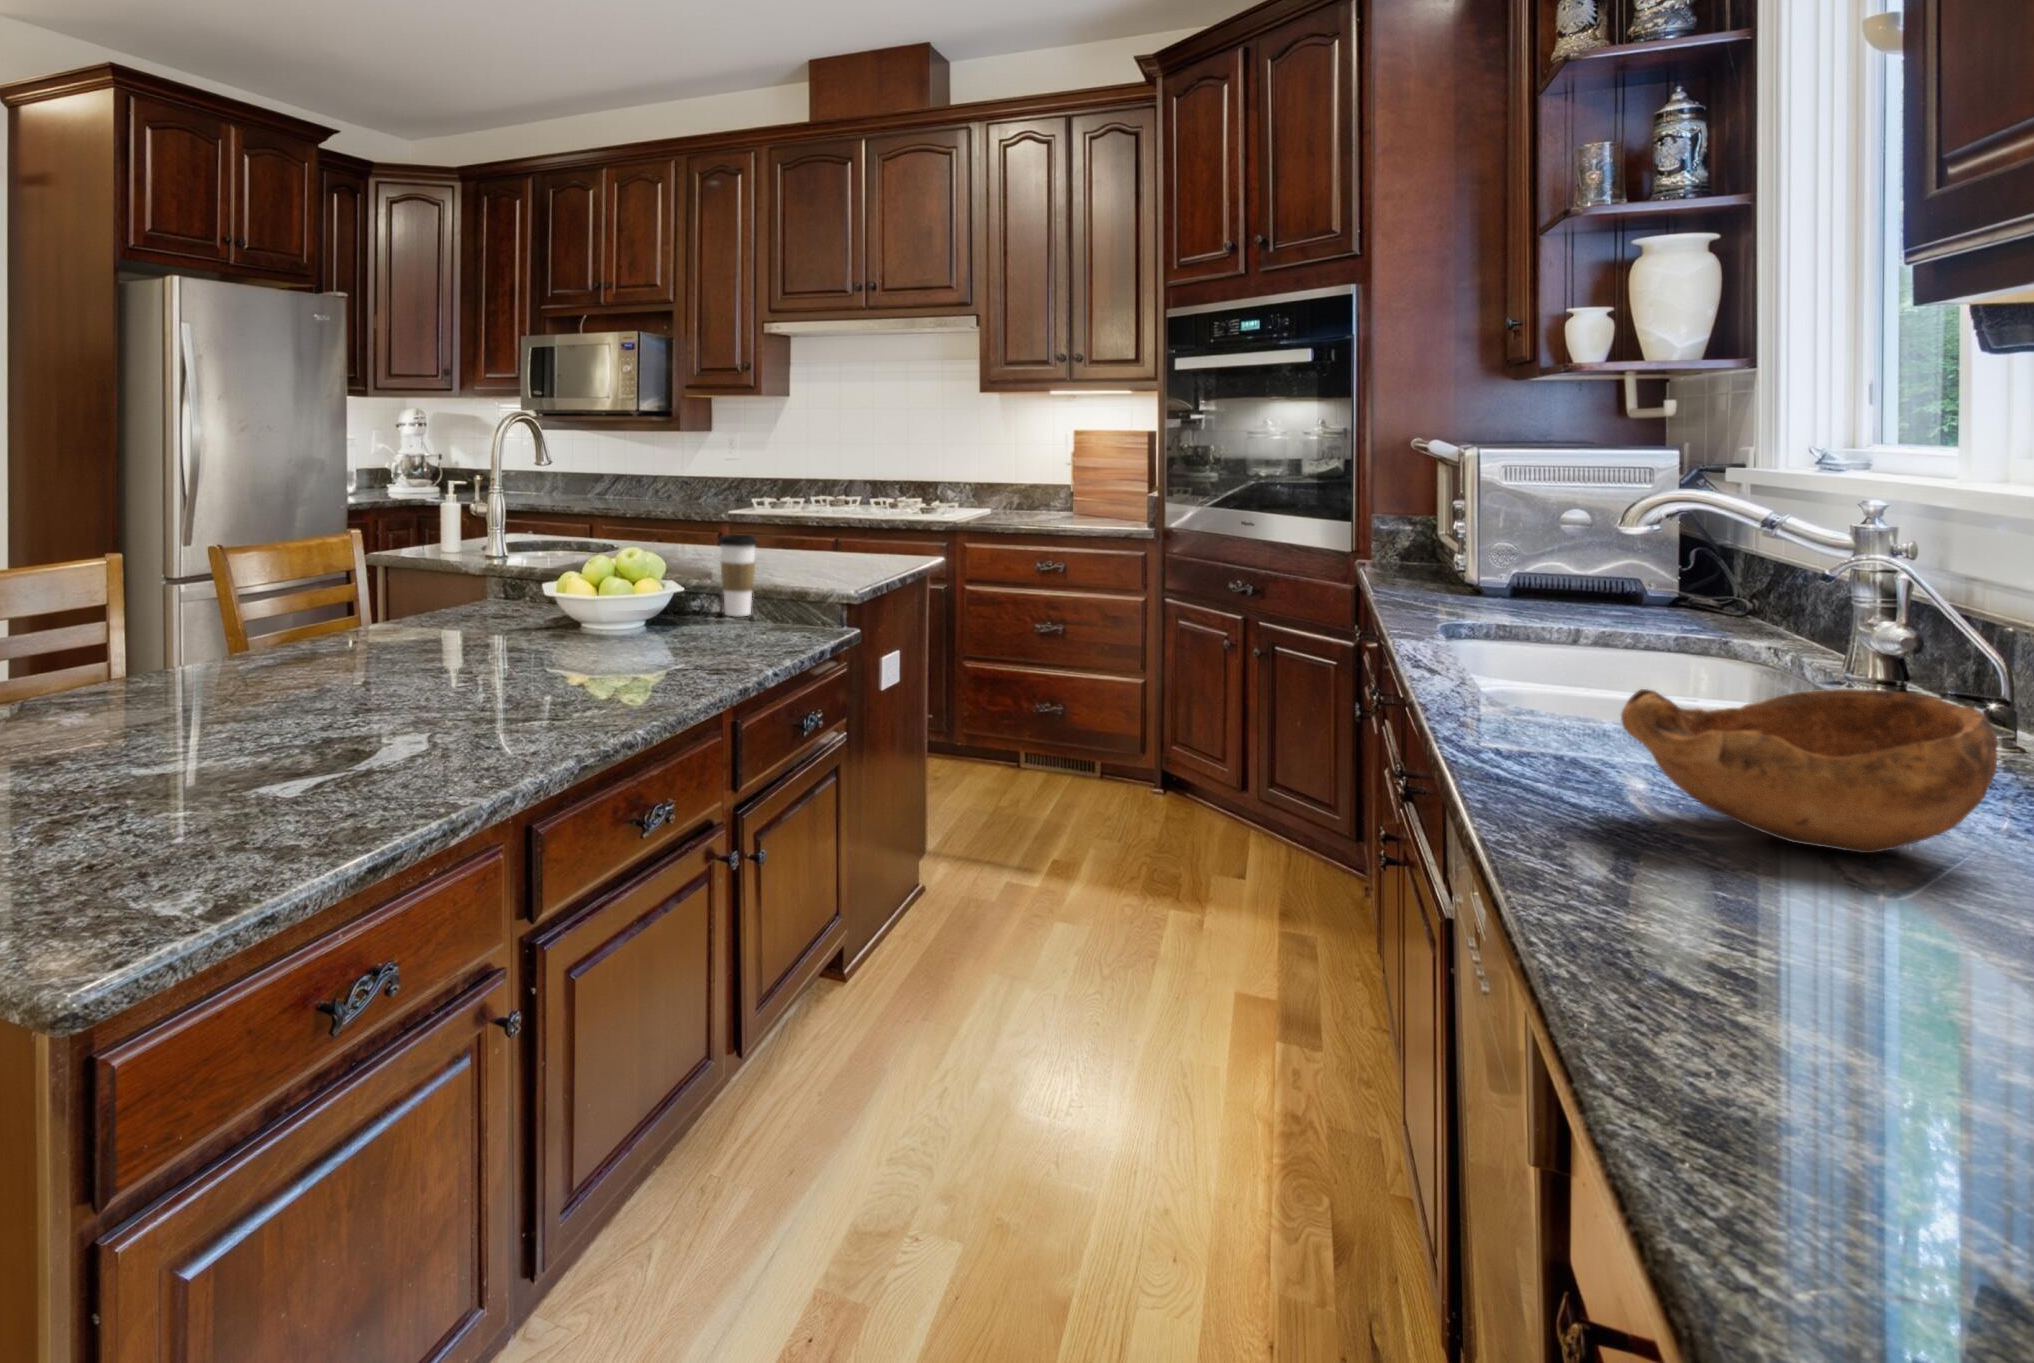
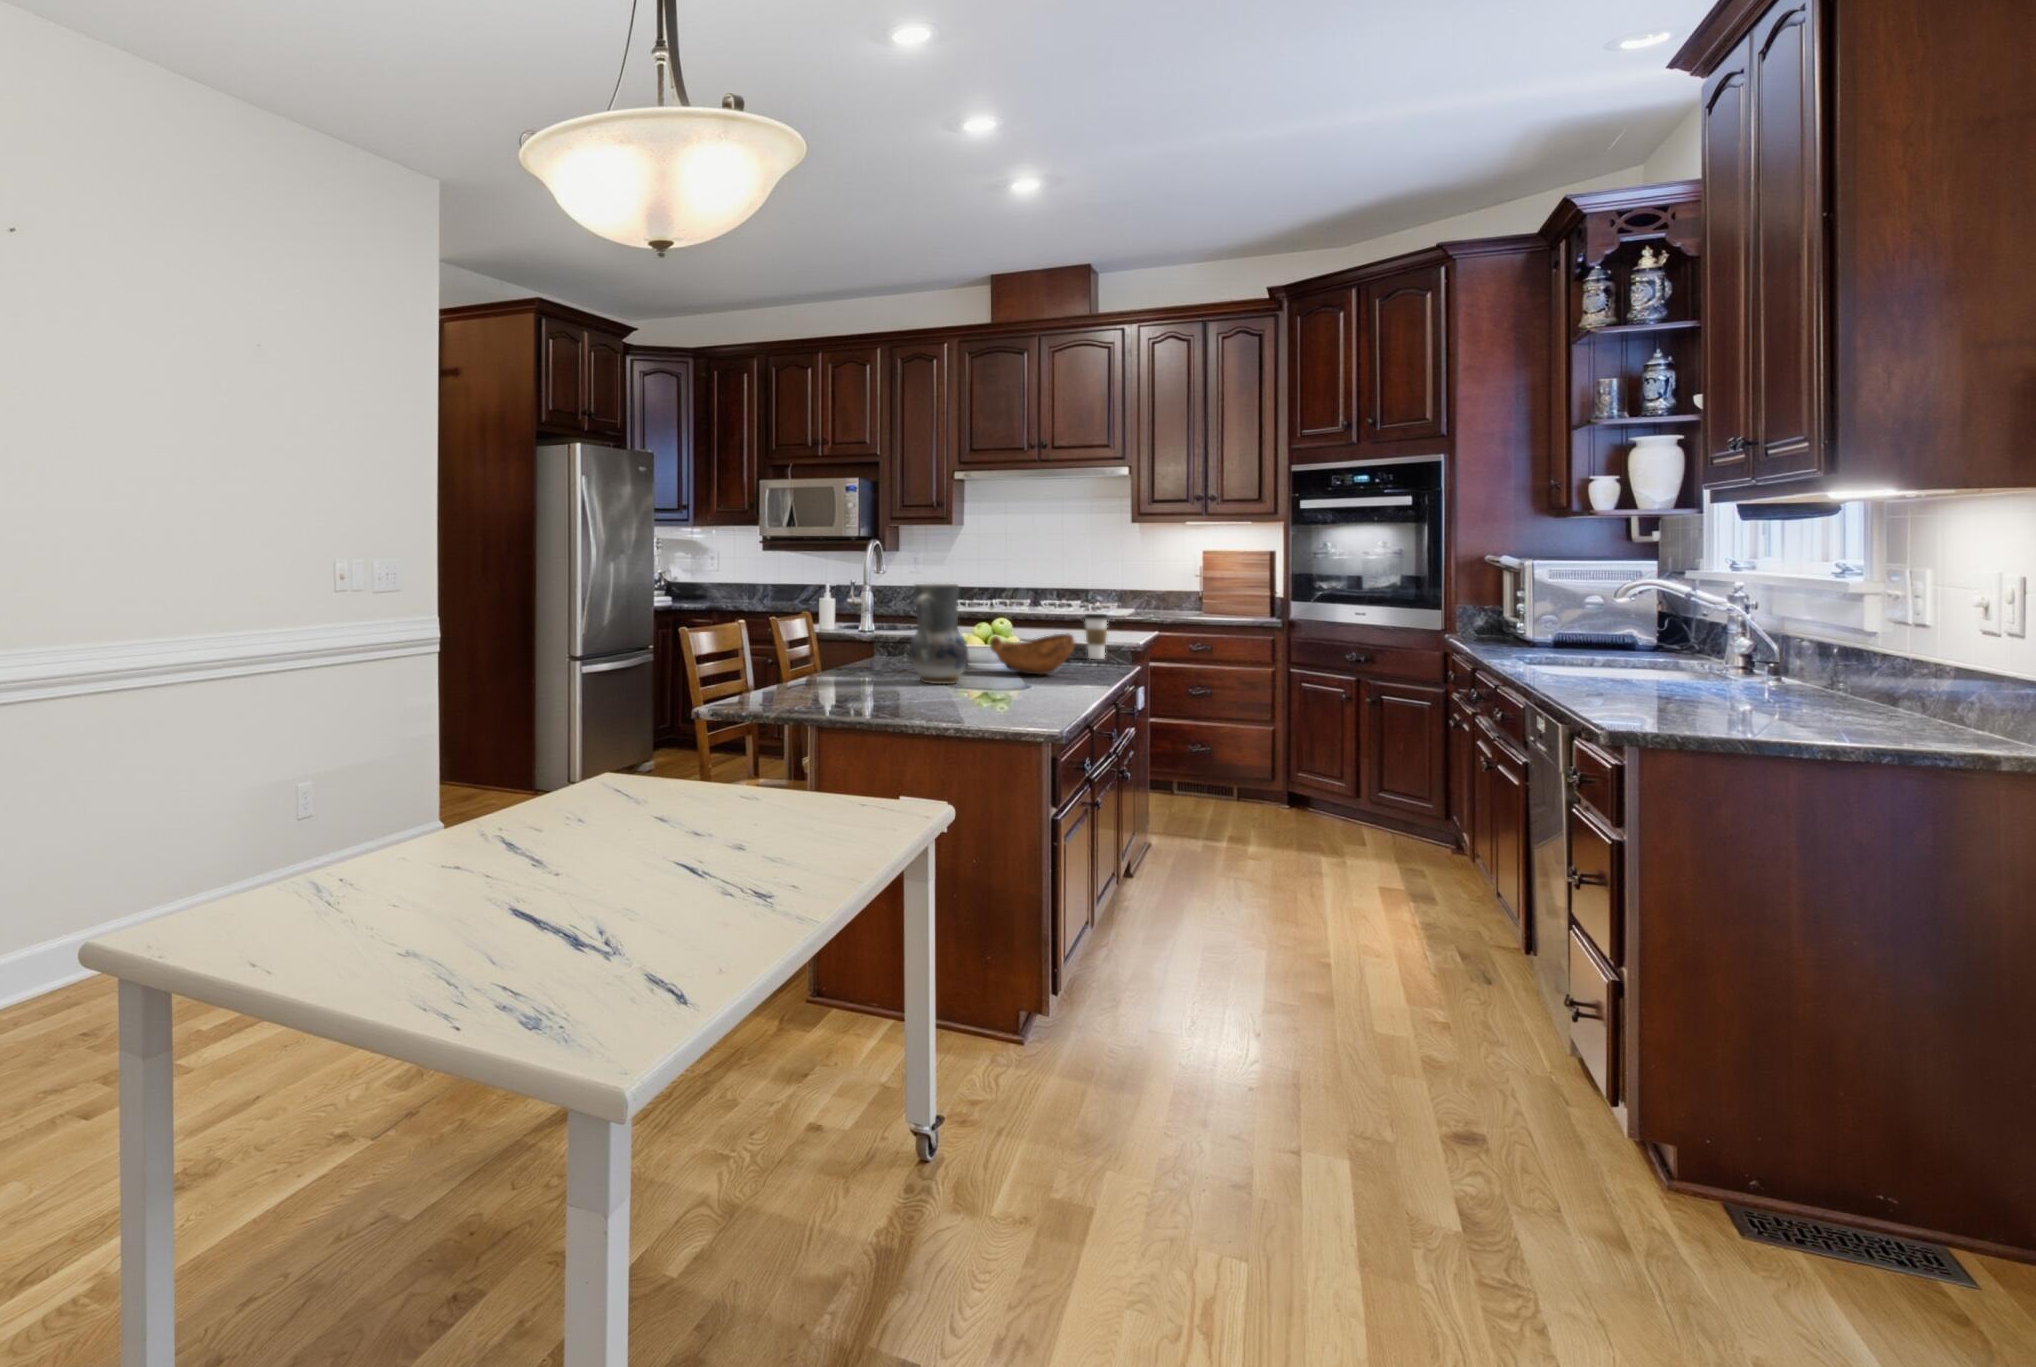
vase: none [144,489,301,709] -> present [910,584,968,684]
wooden bowl: present [1621,689,1998,853] -> present [990,633,1074,674]

